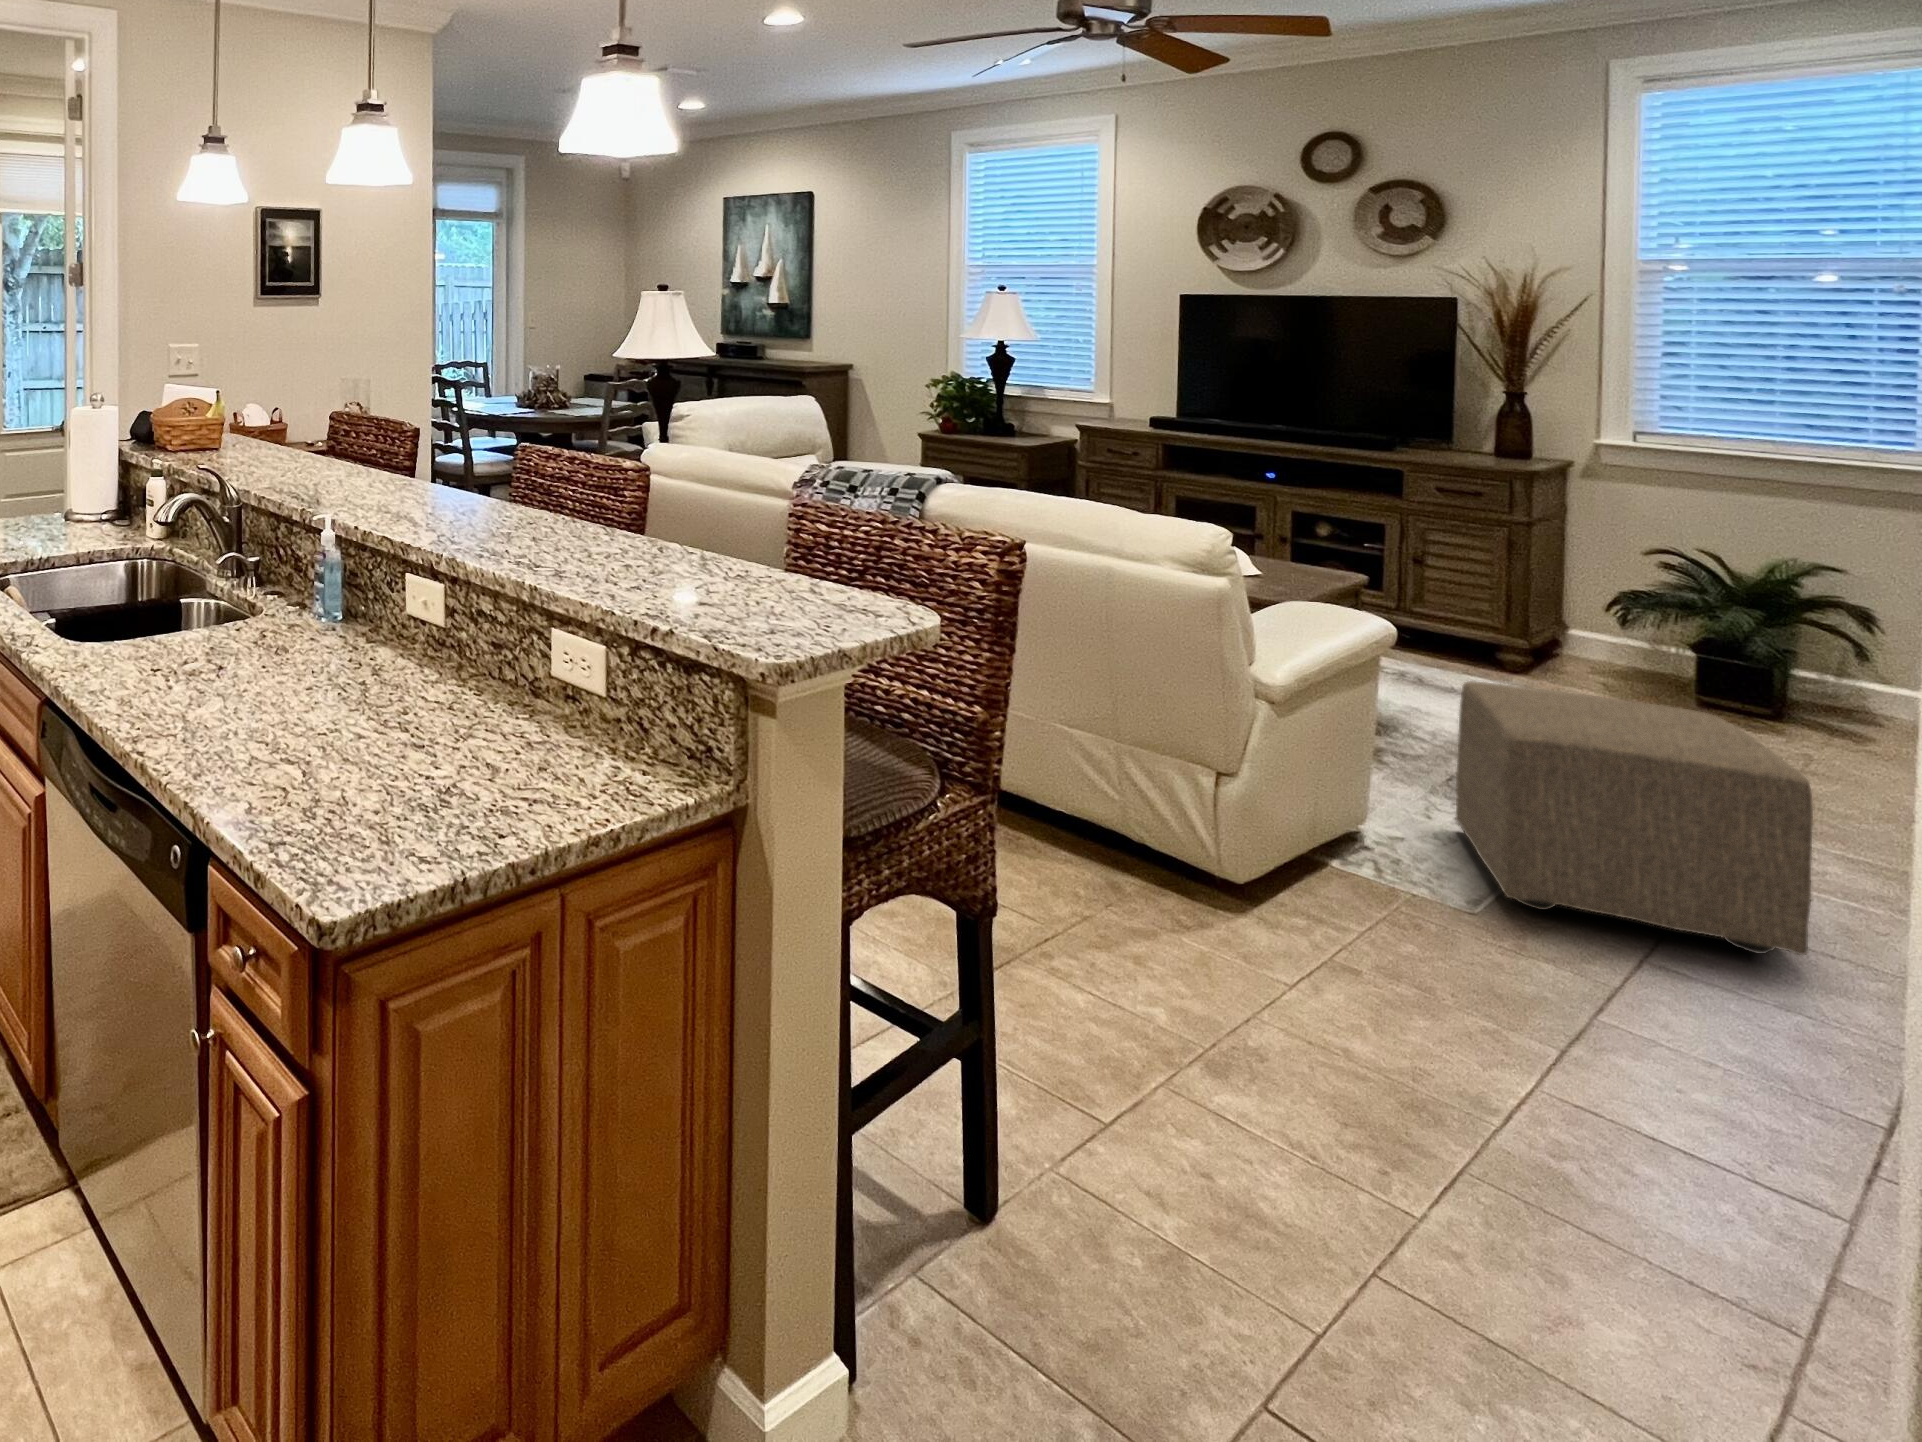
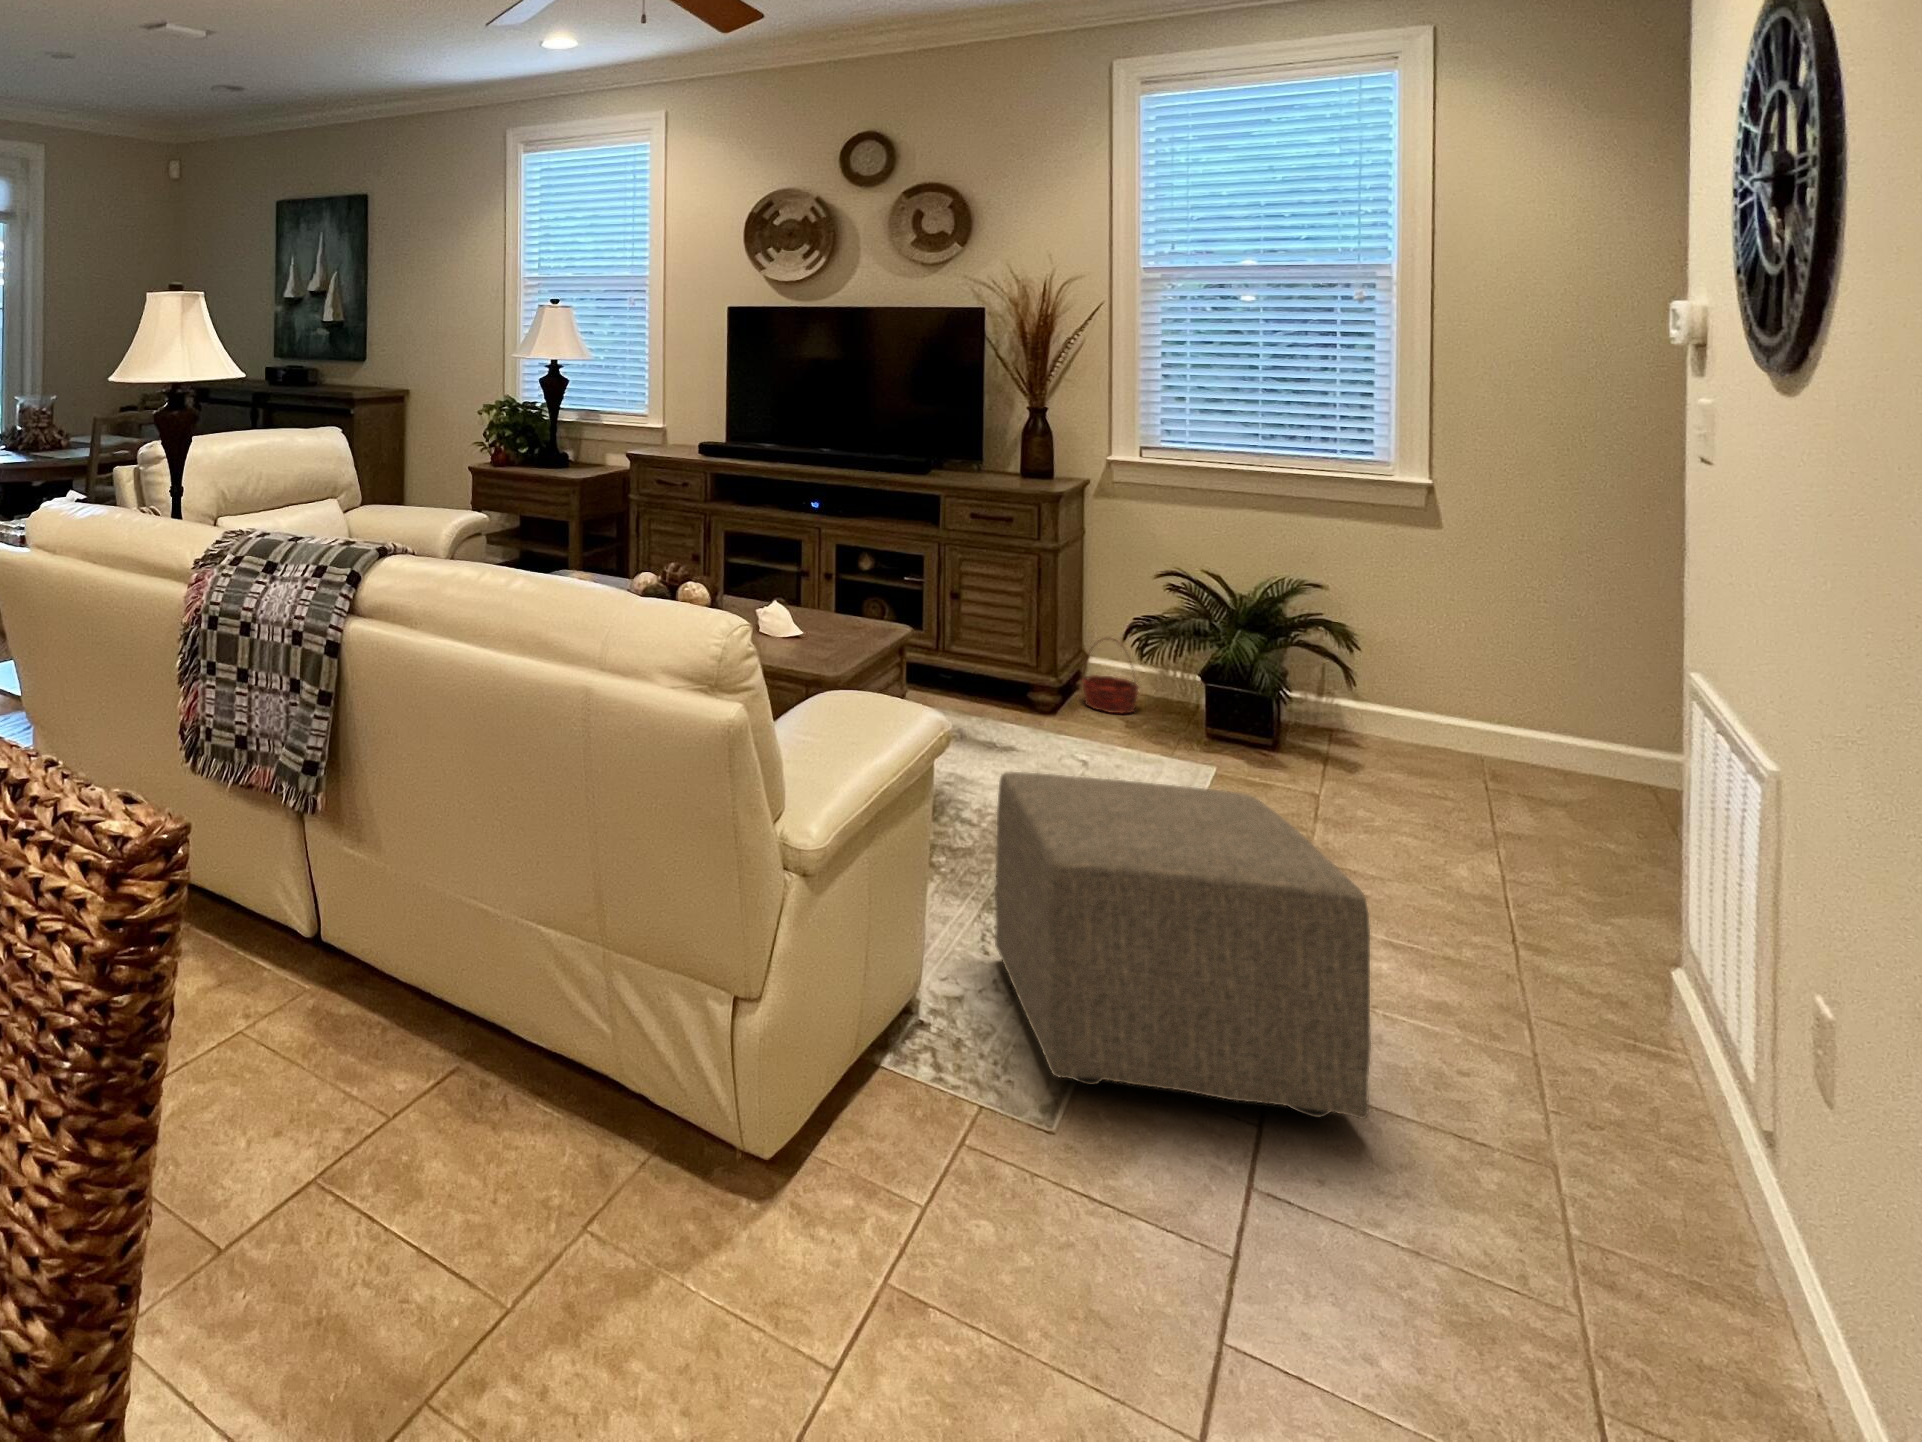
basket: none [1556,607,1624,678] -> present [1081,639,1139,713]

